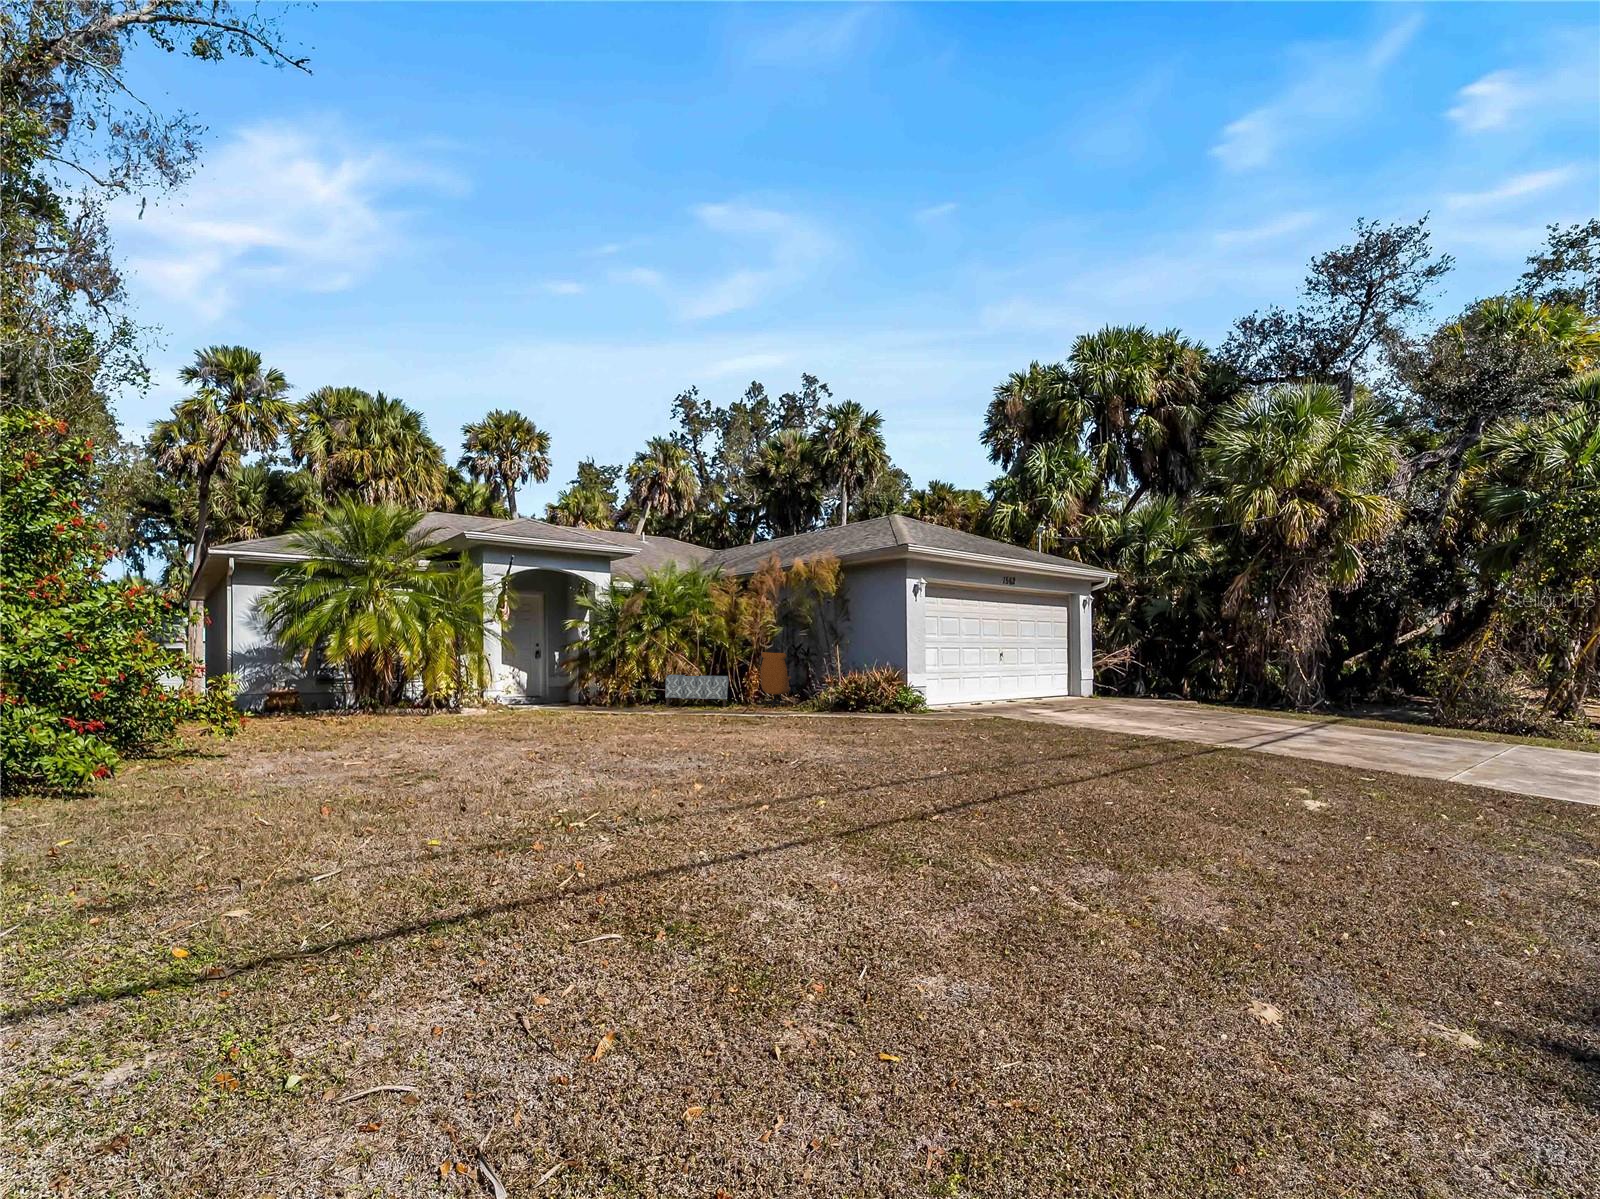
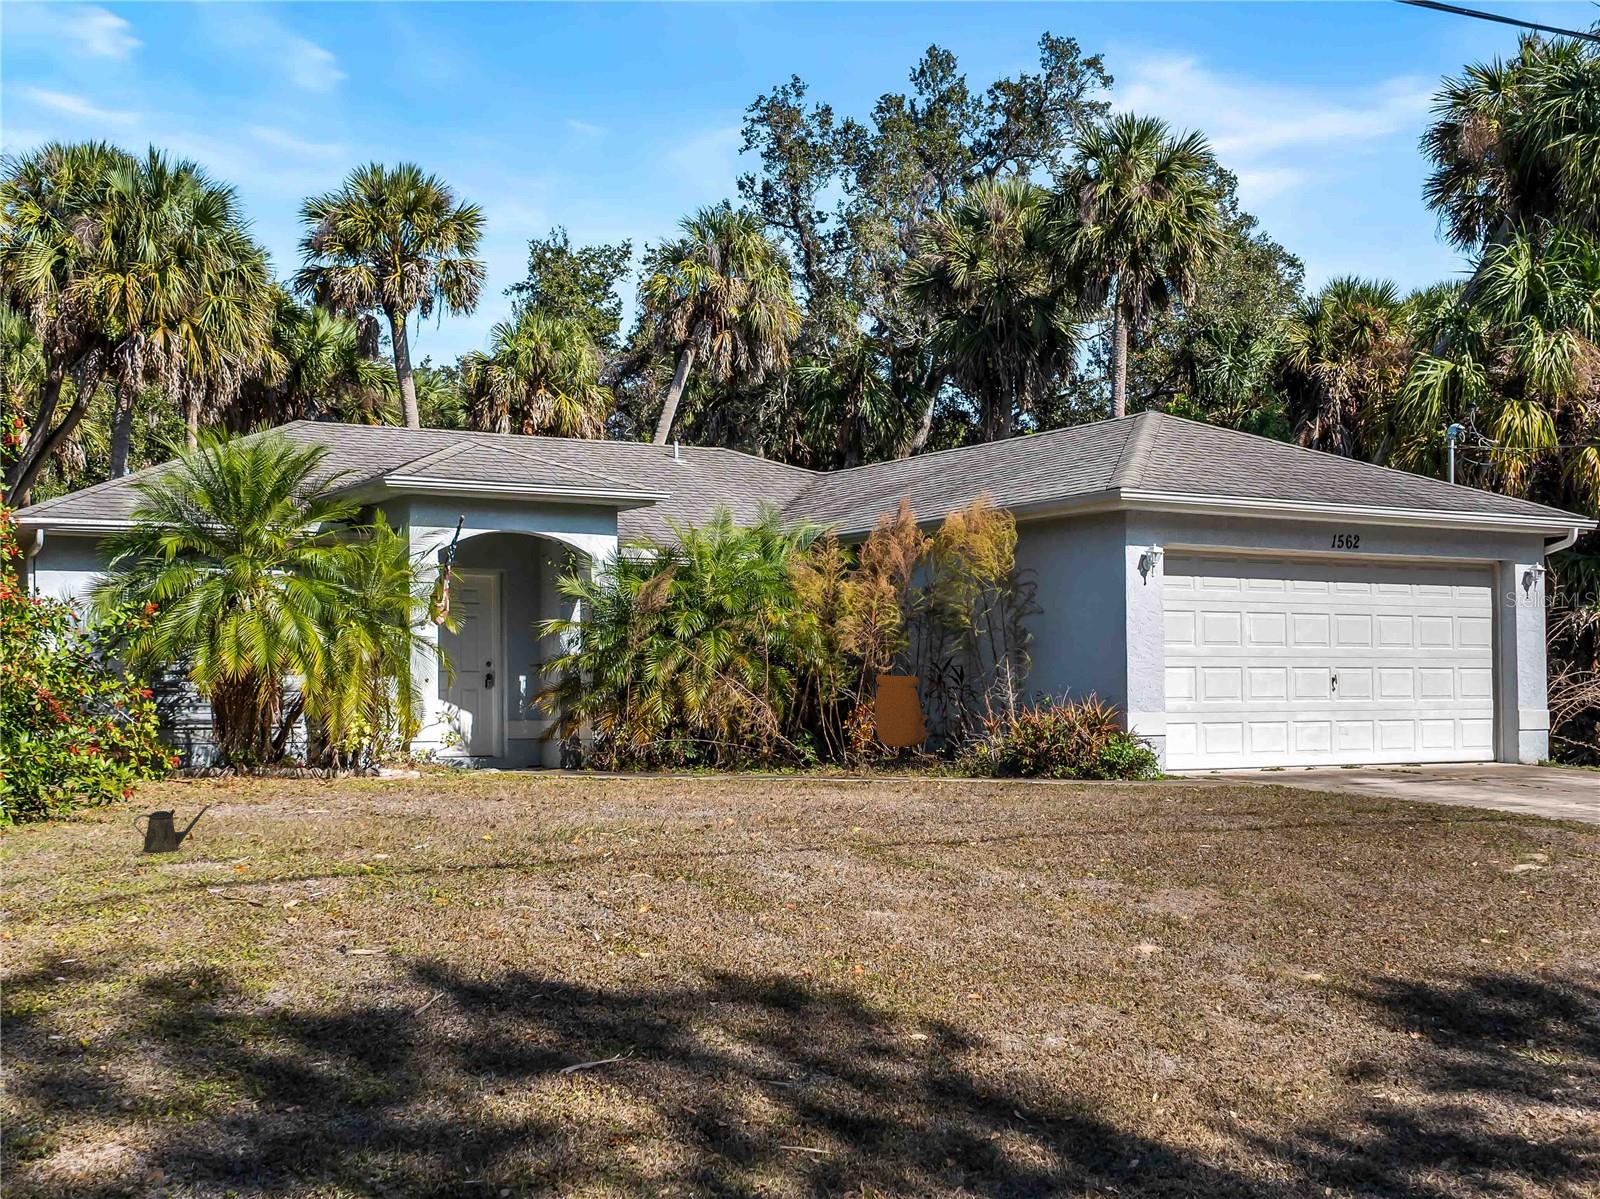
bench: present [665,675,729,707] -> none [713,712,820,770]
watering can: none [237,725,300,760] -> present [134,804,211,853]

